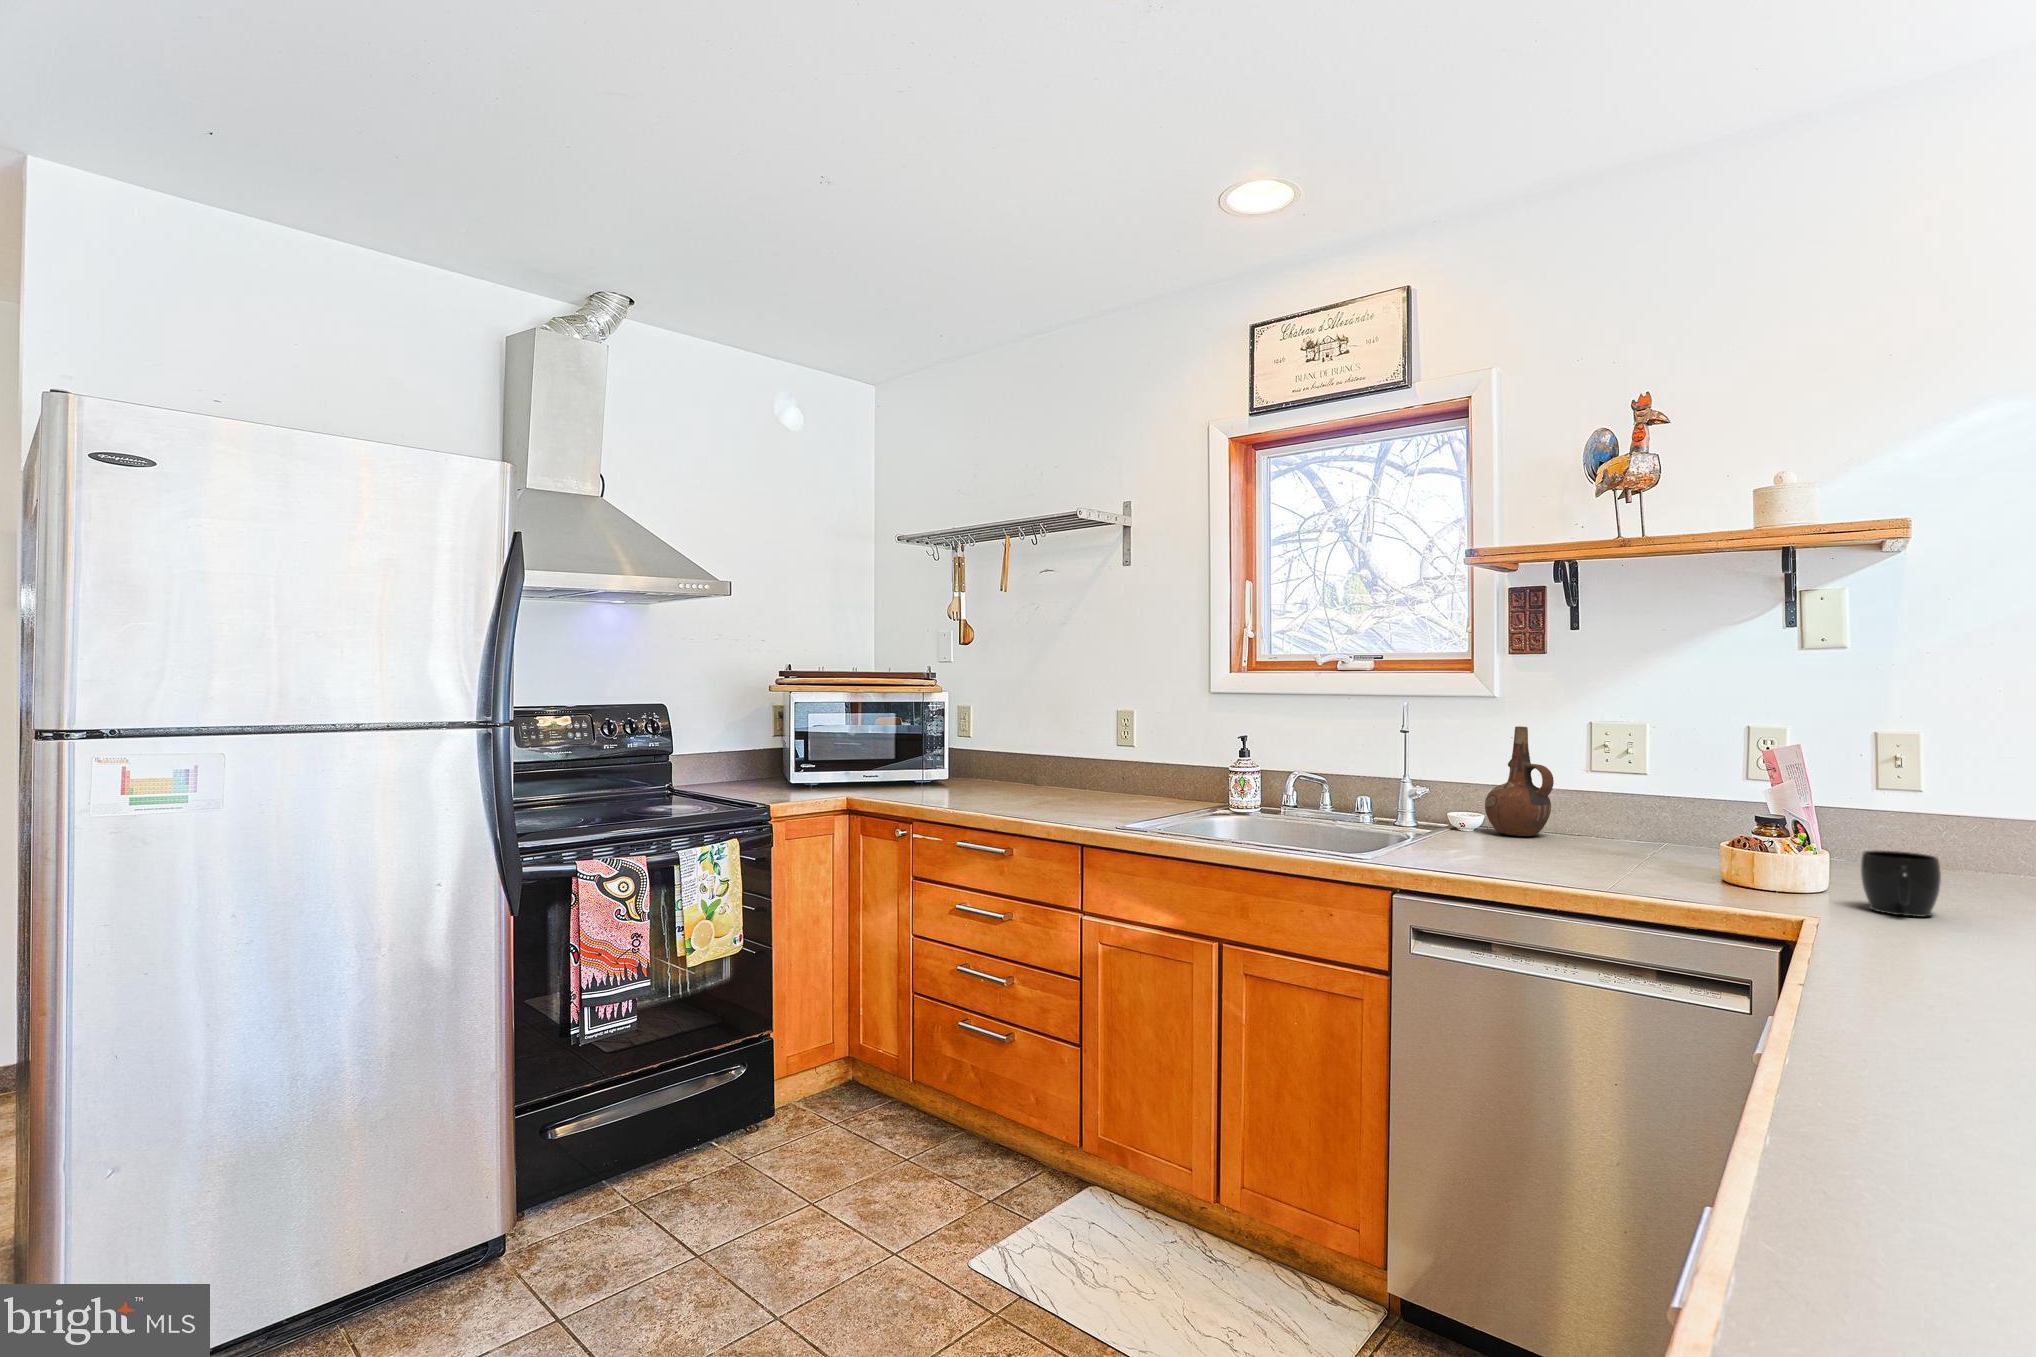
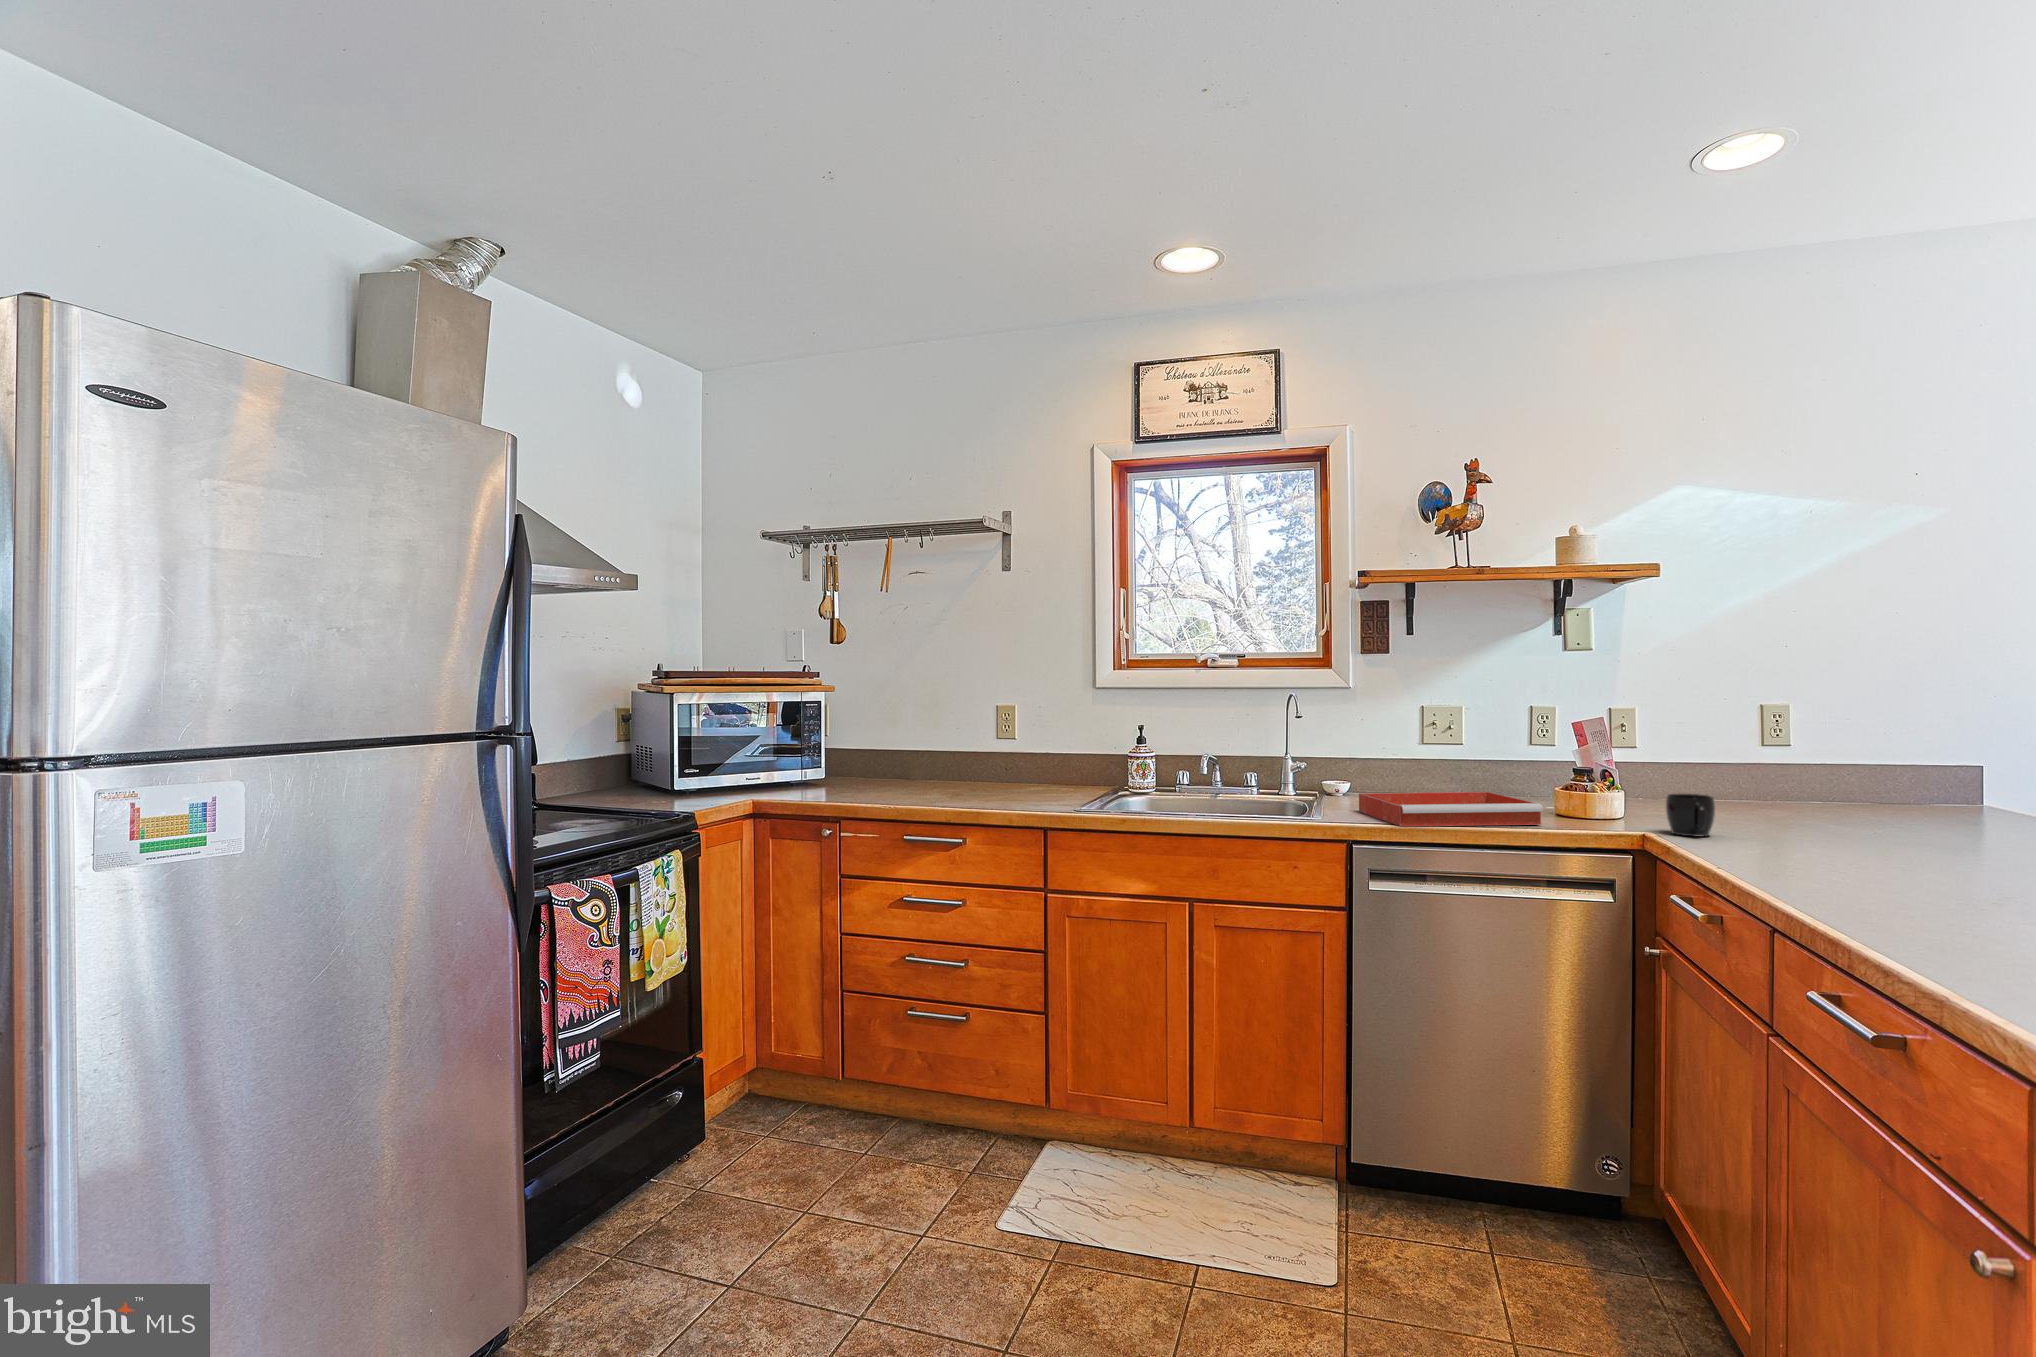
ceramic pitcher: present [1485,726,1554,836] -> none [1347,714,1400,800]
tray: none [1462,824,1681,881] -> present [1359,792,1543,826]

